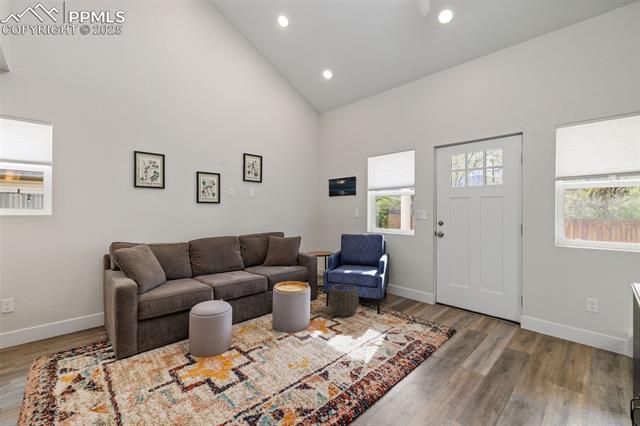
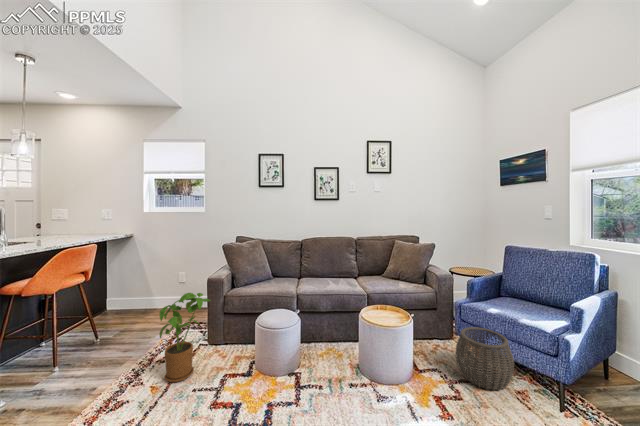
house plant: none [88,296,148,394] -> present [159,293,211,383]

